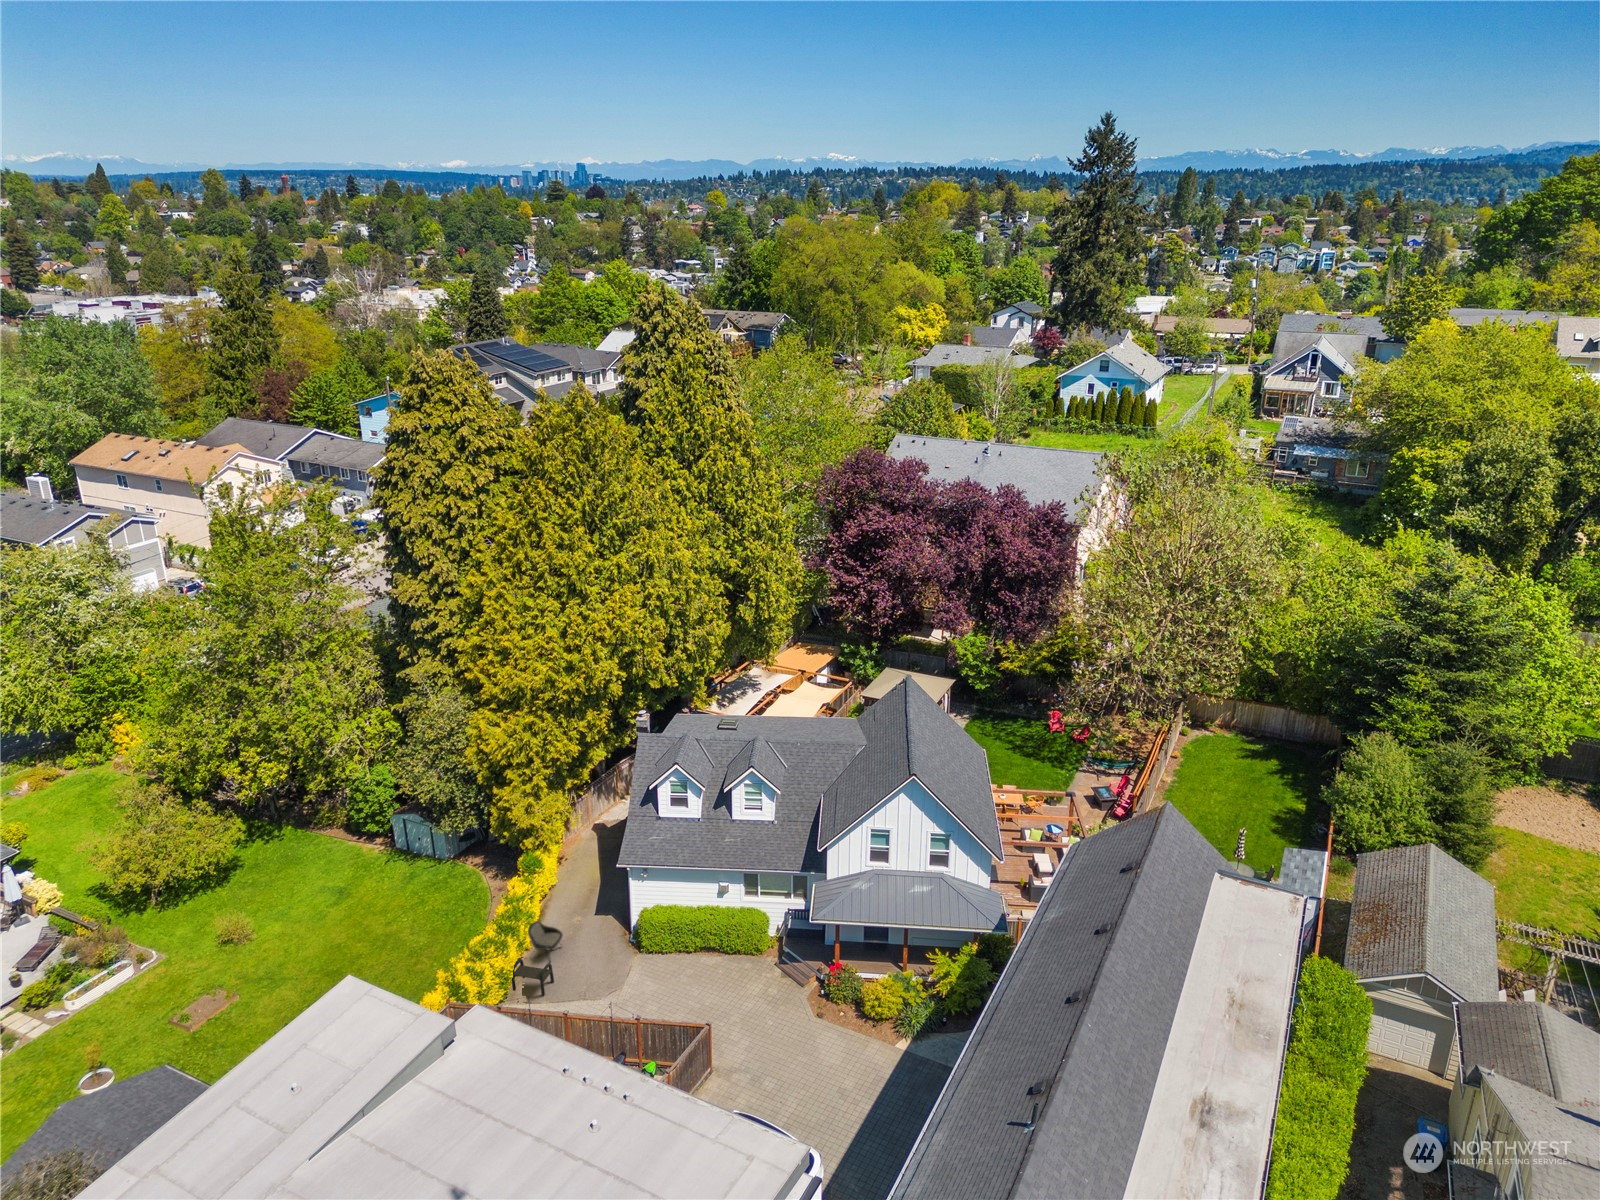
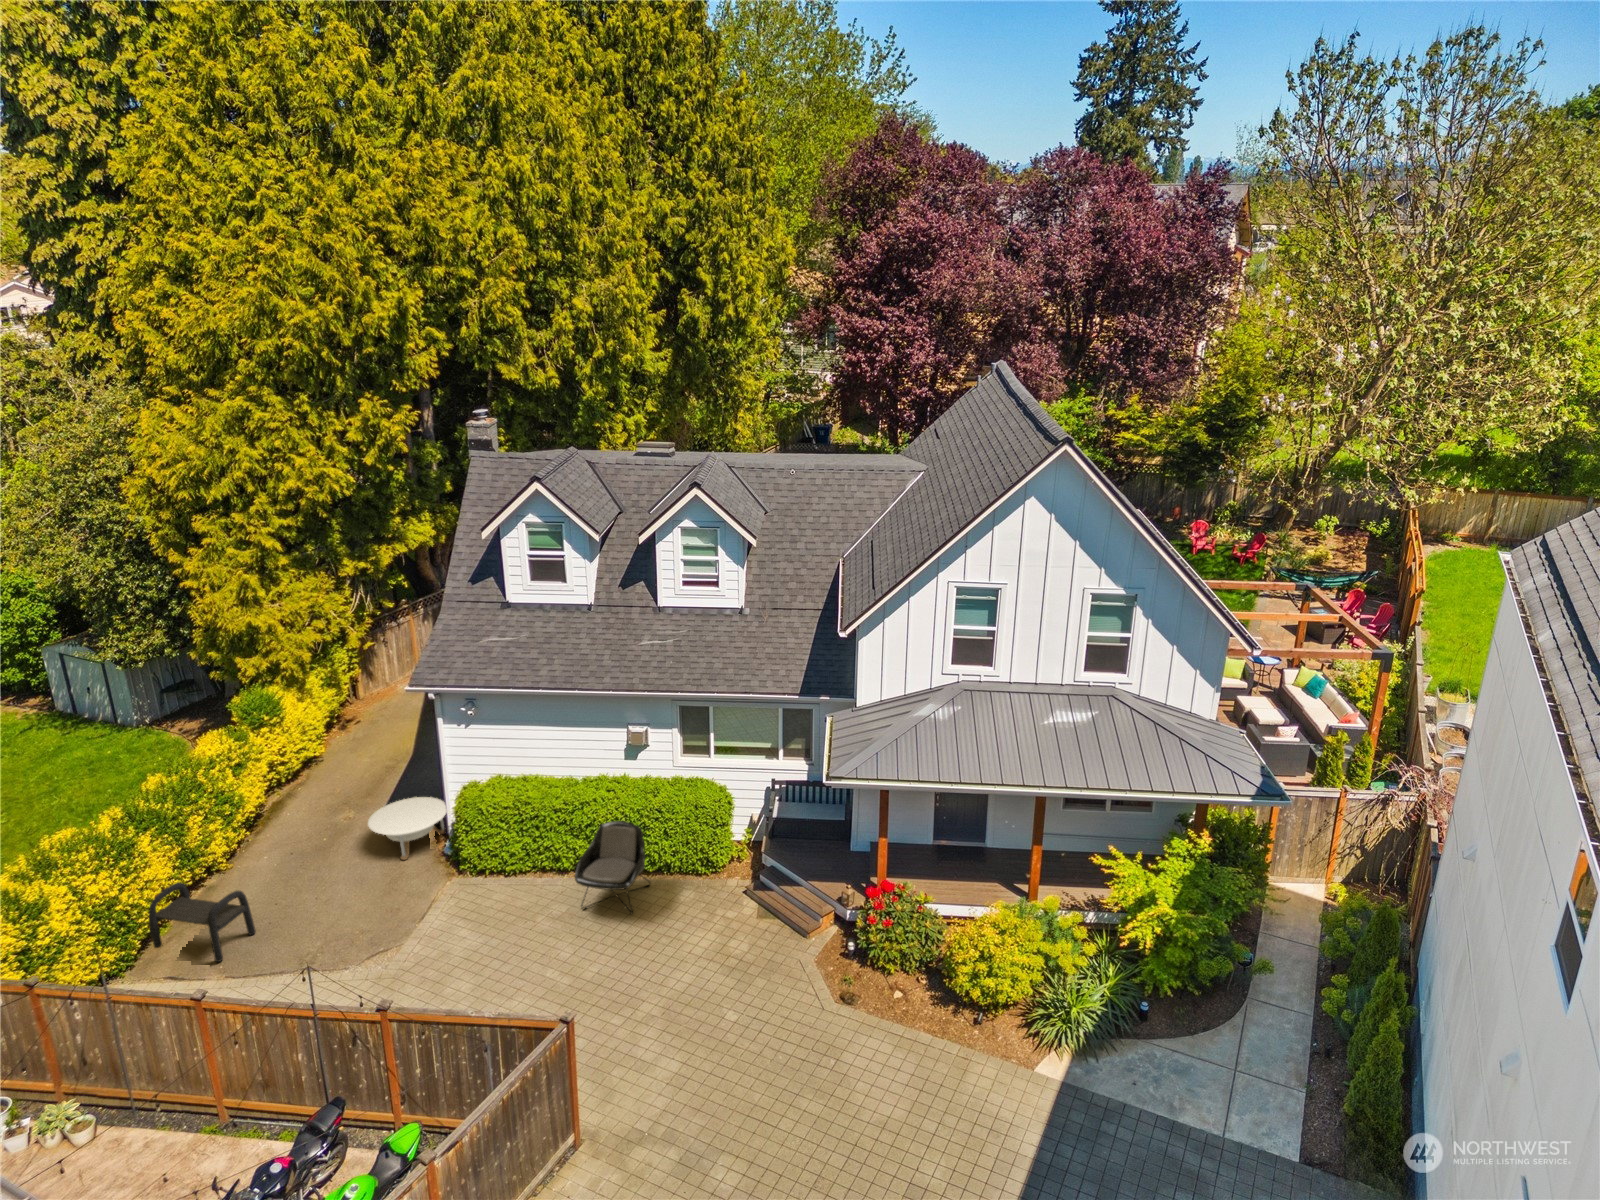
round table: none [592,910,629,944] -> present [368,797,447,860]
lounge chair: present [528,921,562,959] -> present [574,821,650,914]

